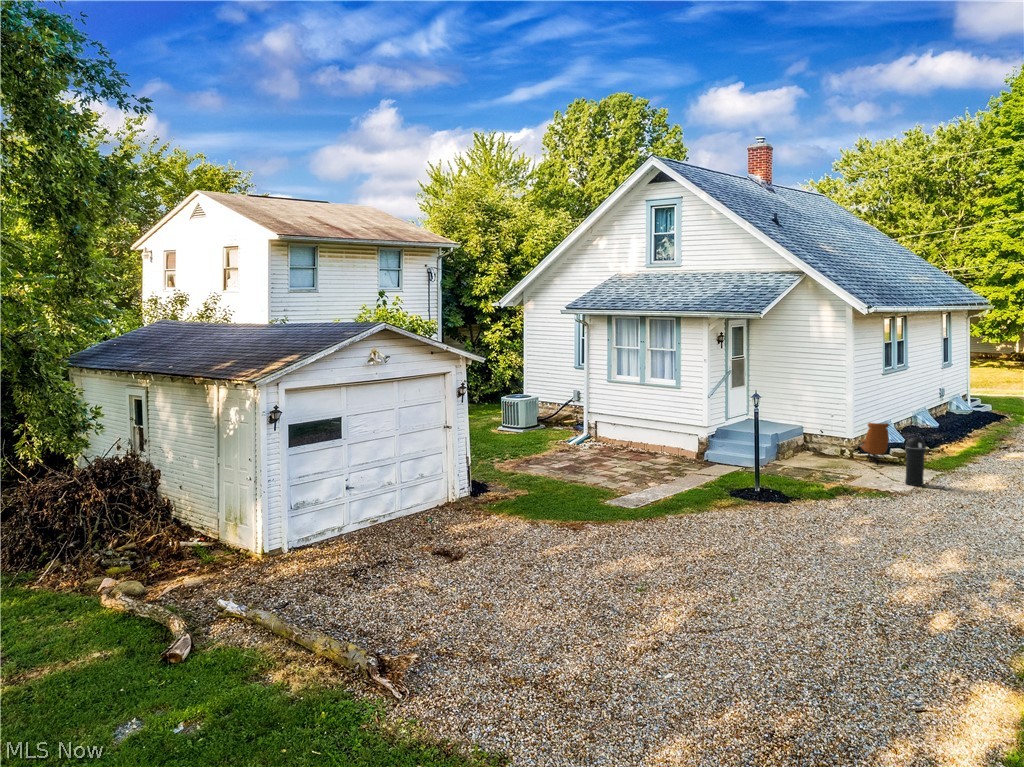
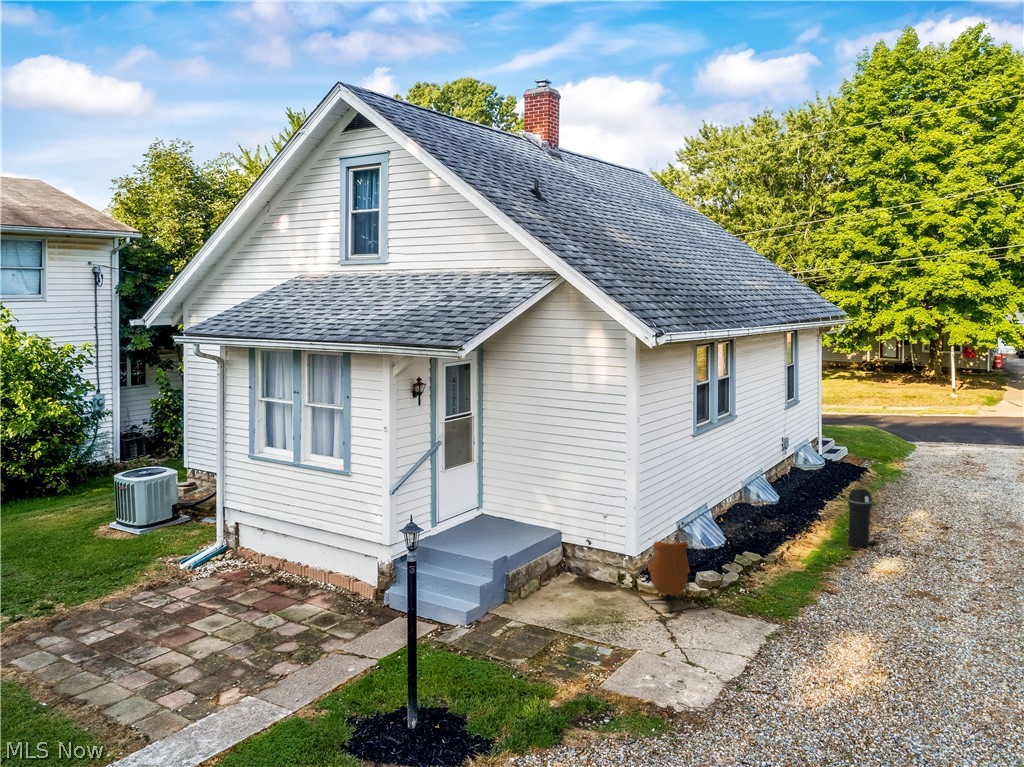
trash can: present [905,437,926,486] -> present [848,489,872,548]

